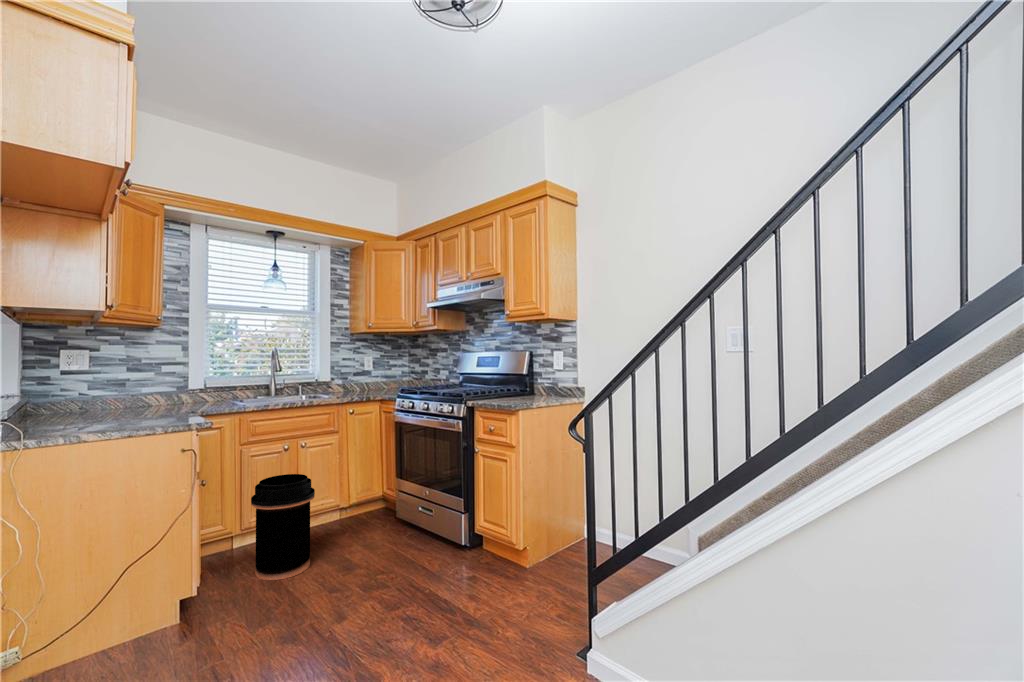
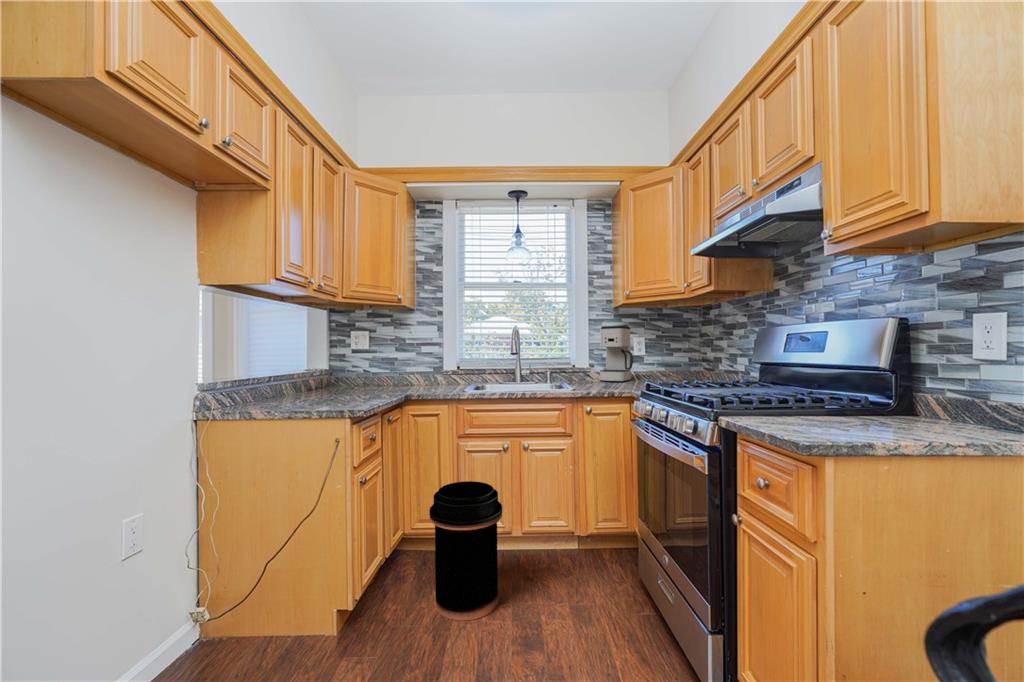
coffee maker: none [345,349,371,391] -> present [600,326,633,382]

